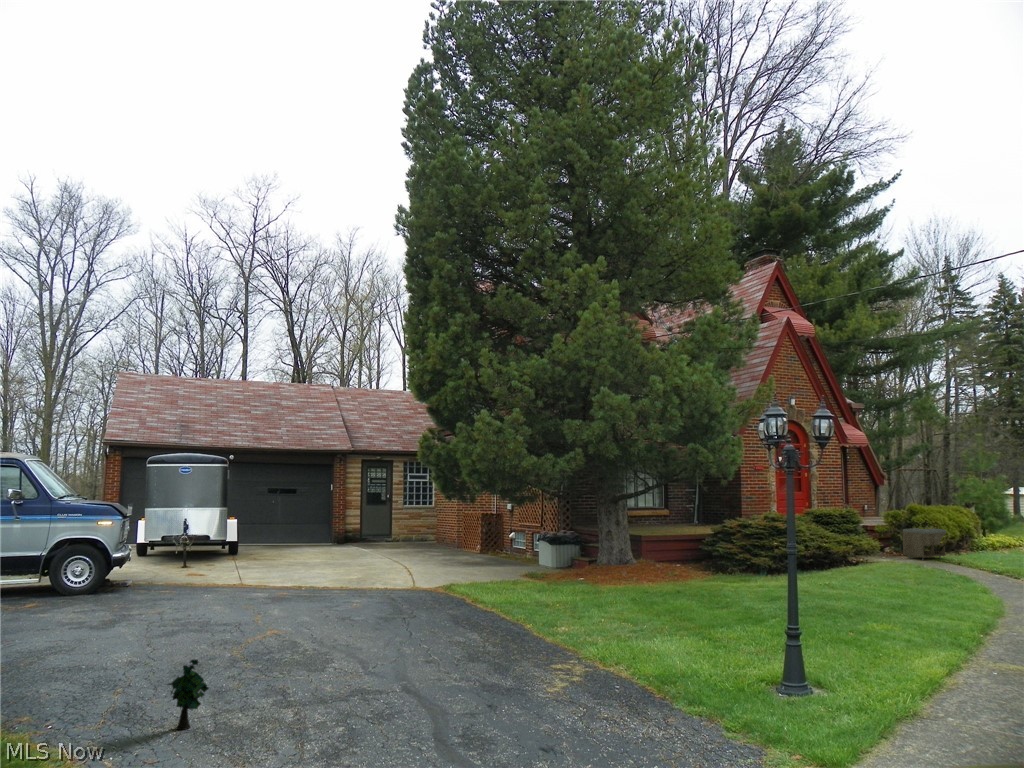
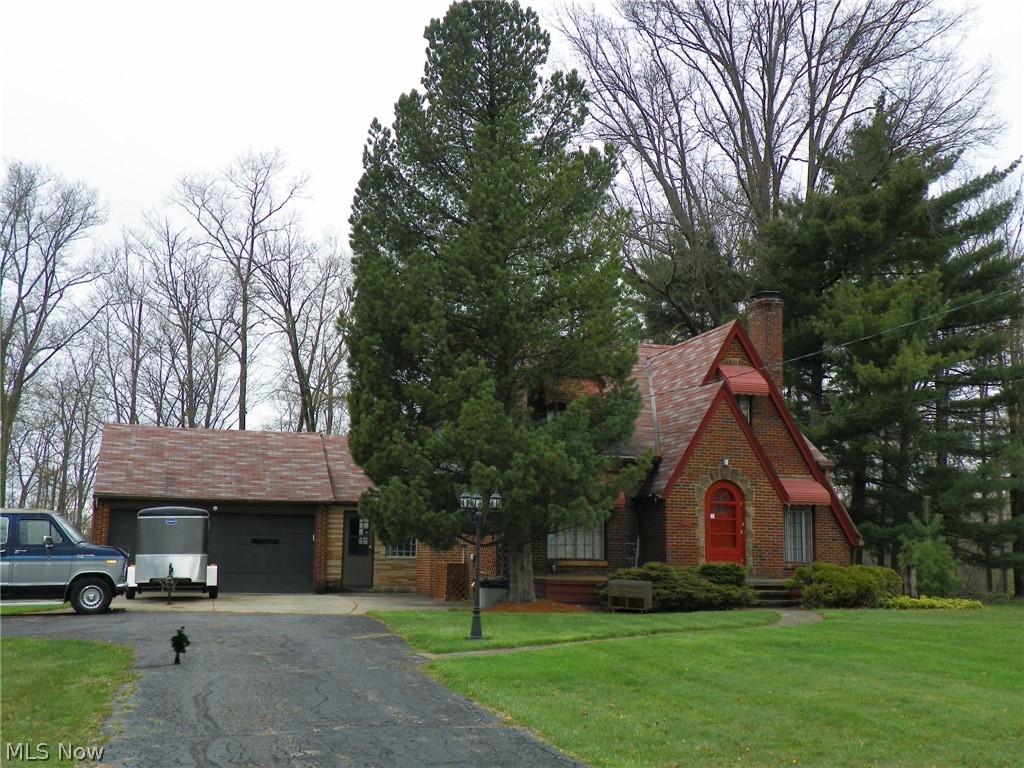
storage bench: present [903,528,946,560] -> present [608,579,652,613]

